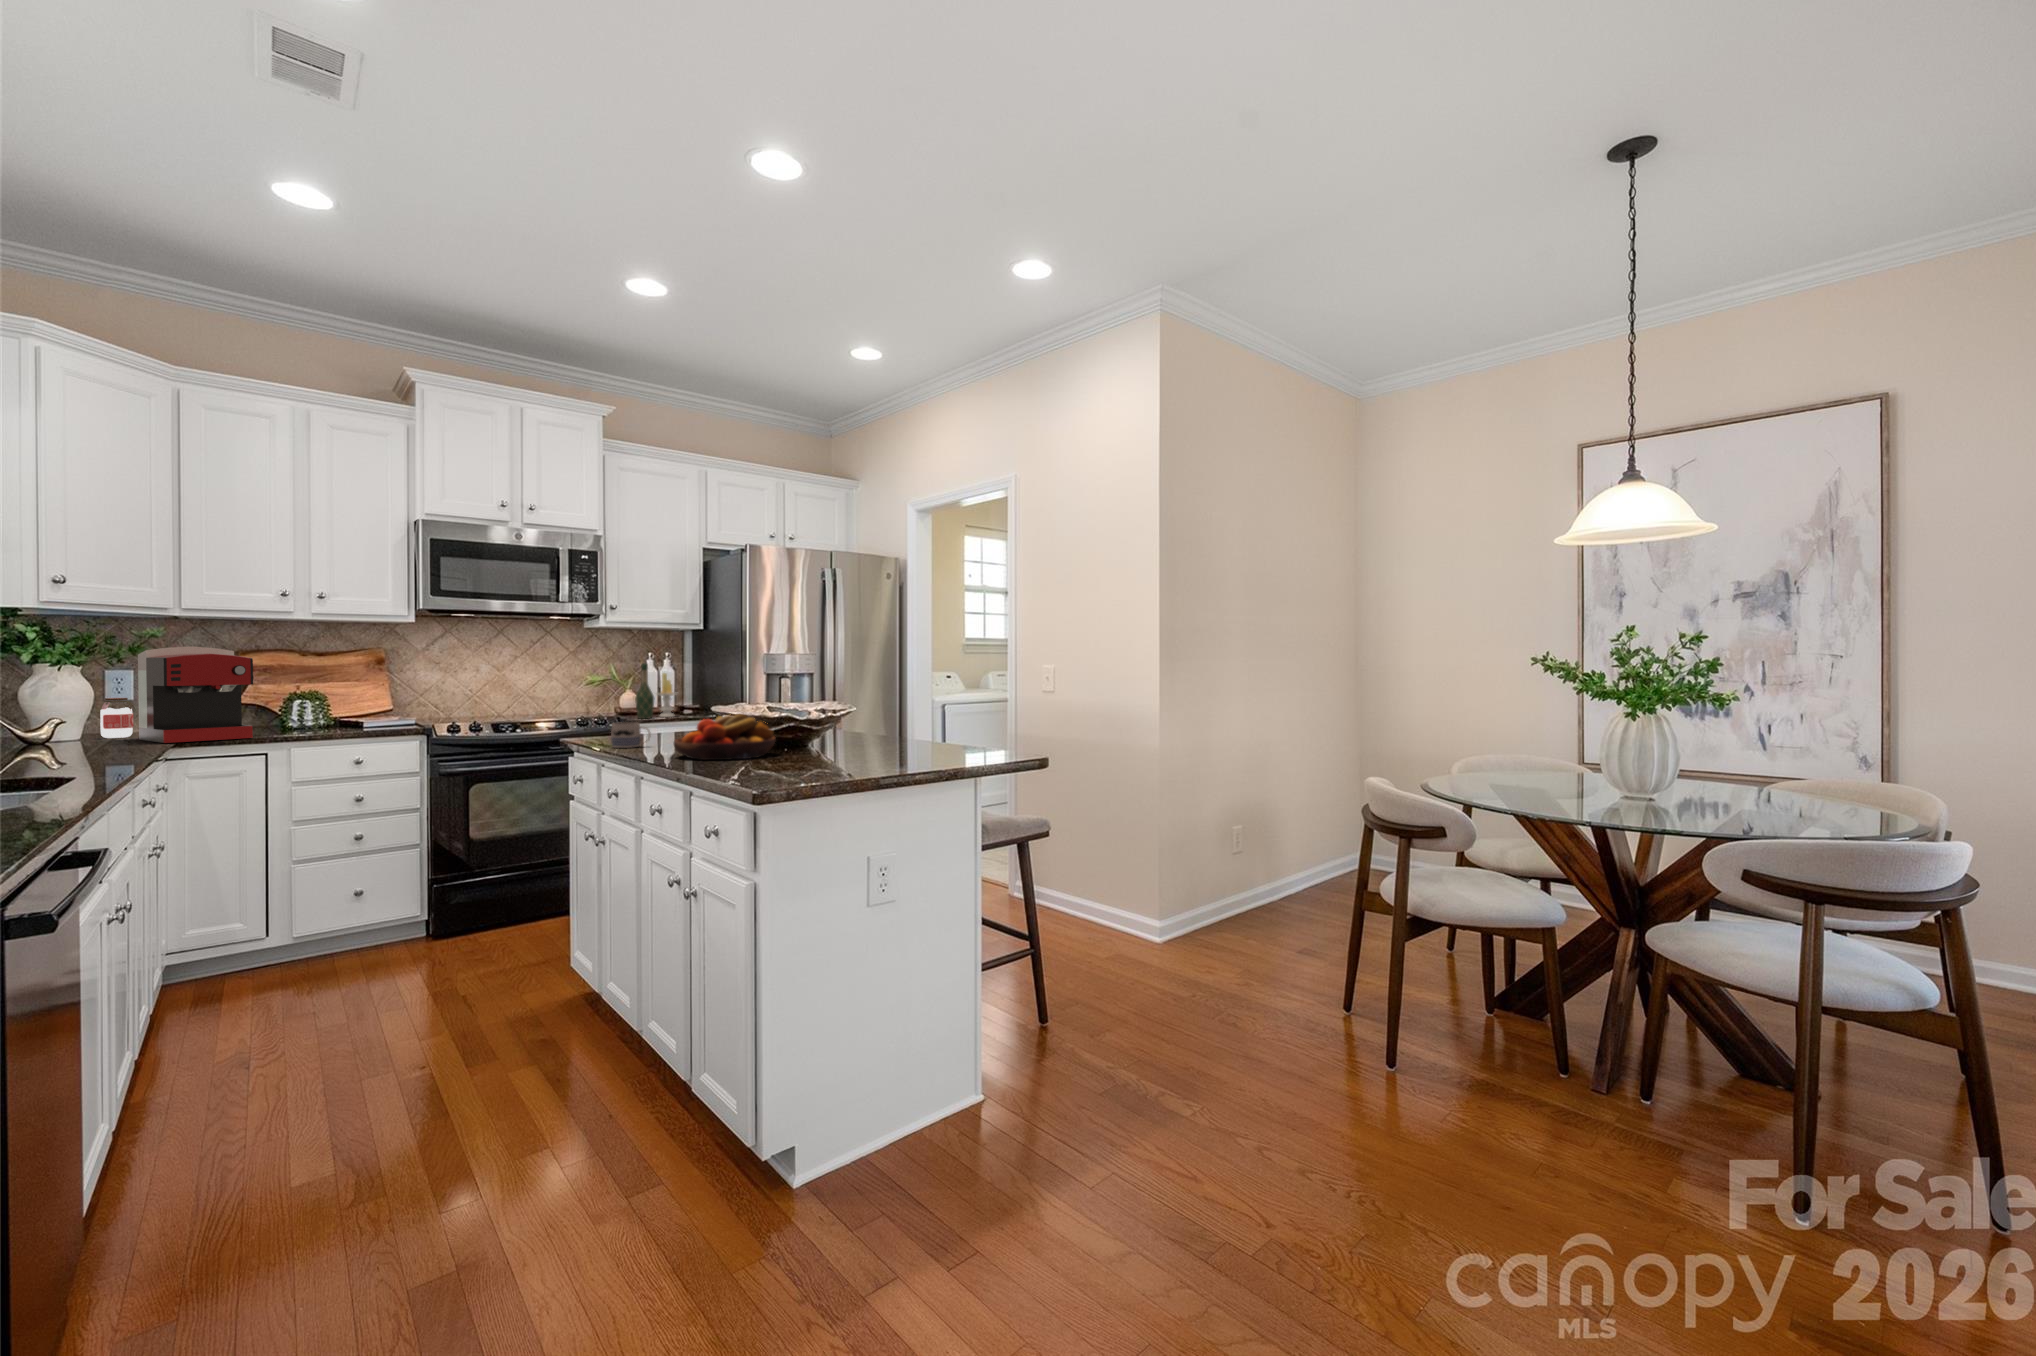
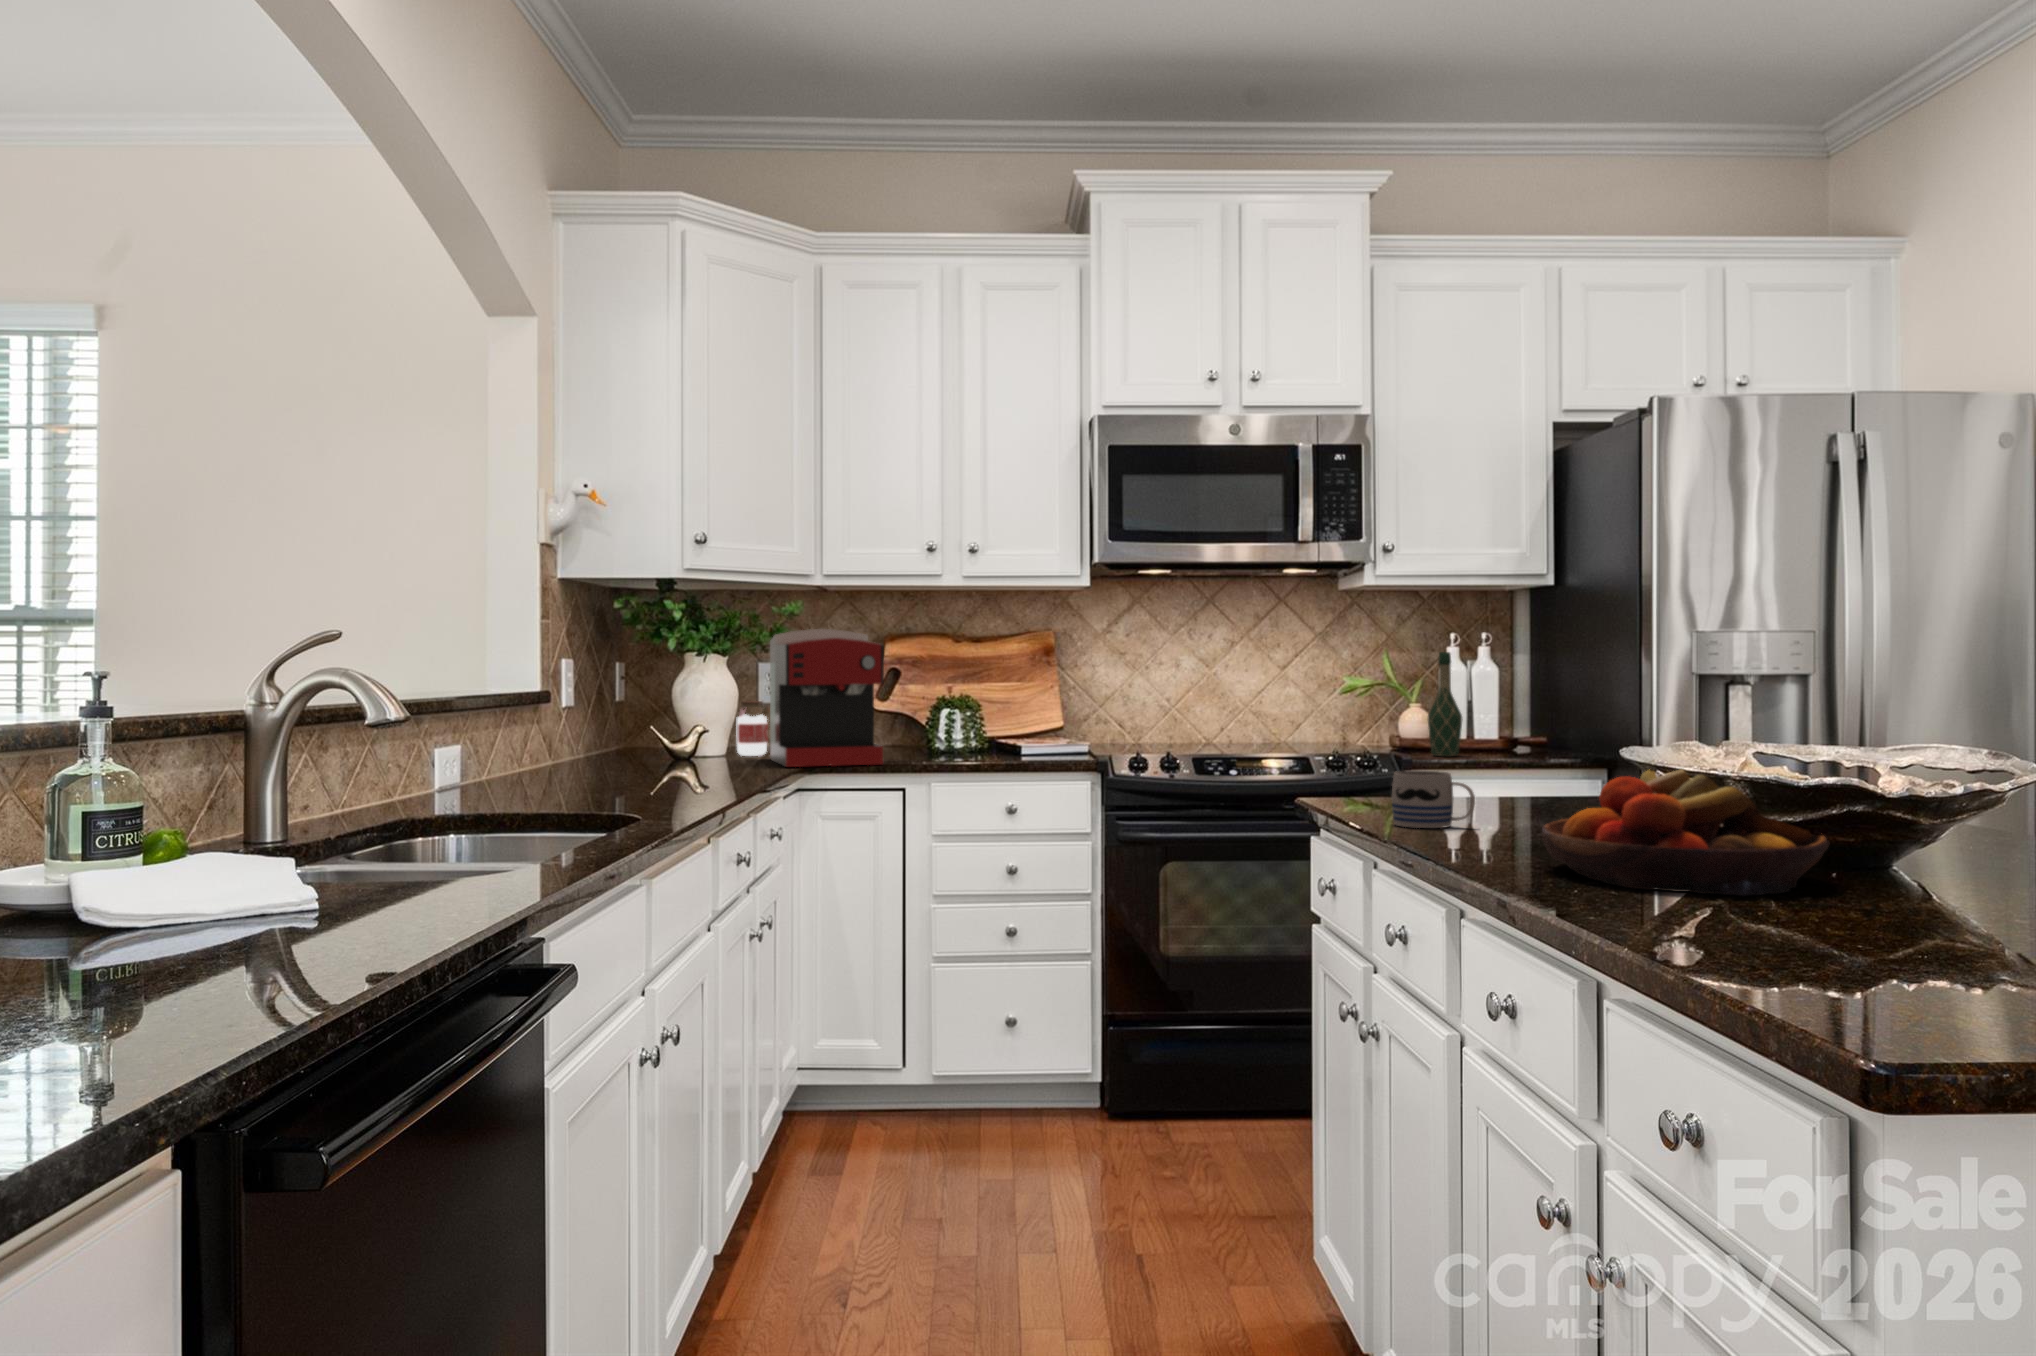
candle: present [657,673,677,717] -> none [1462,670,1507,754]

